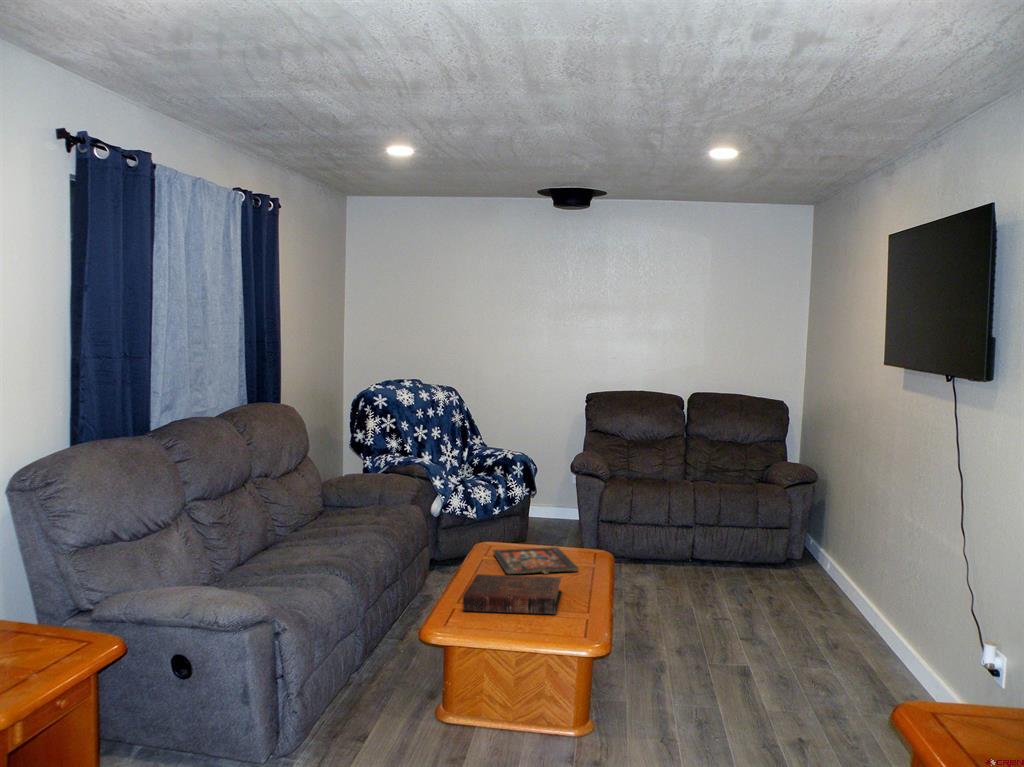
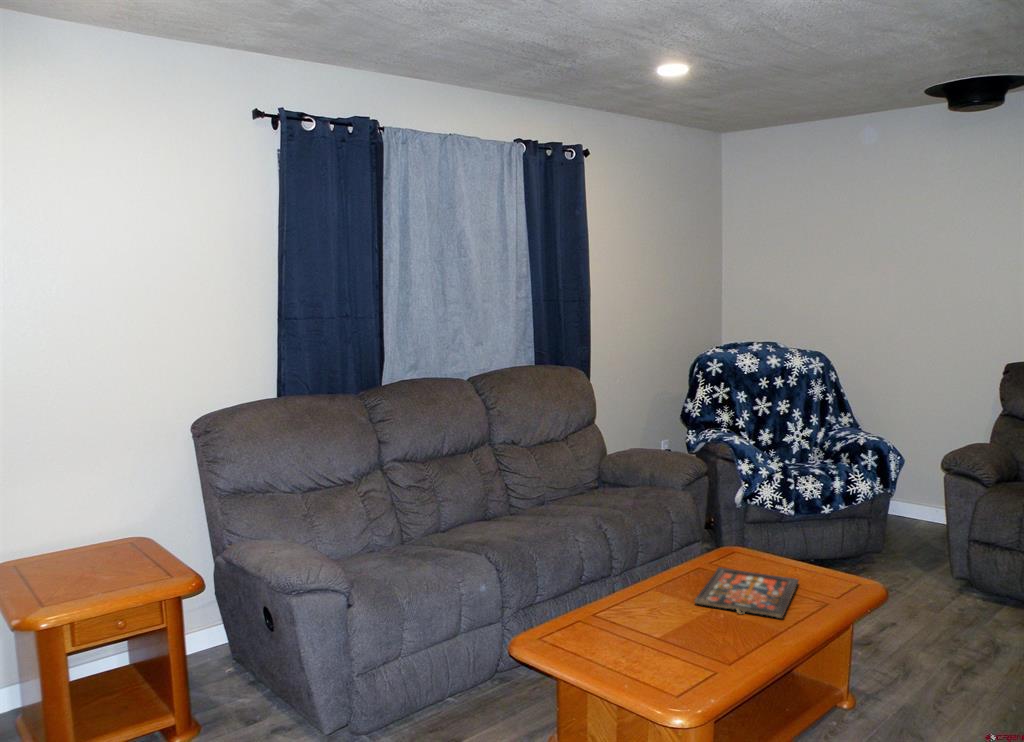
book: present [462,574,561,614] -> none [587,599,725,673]

